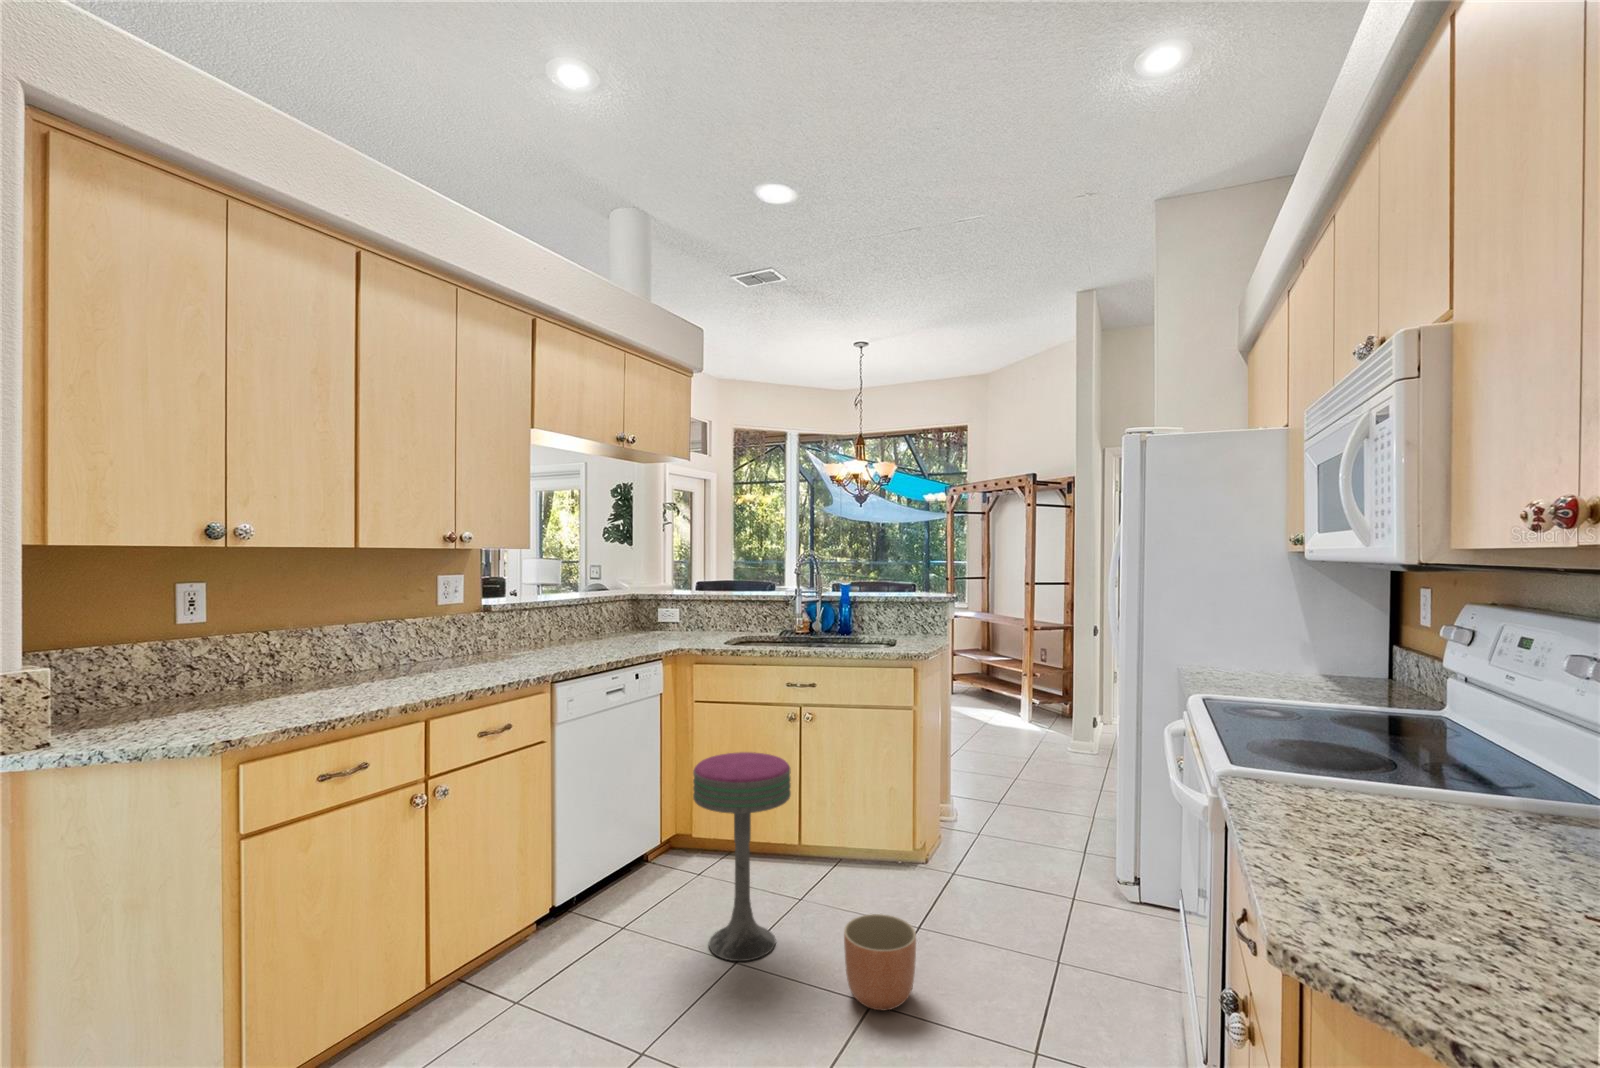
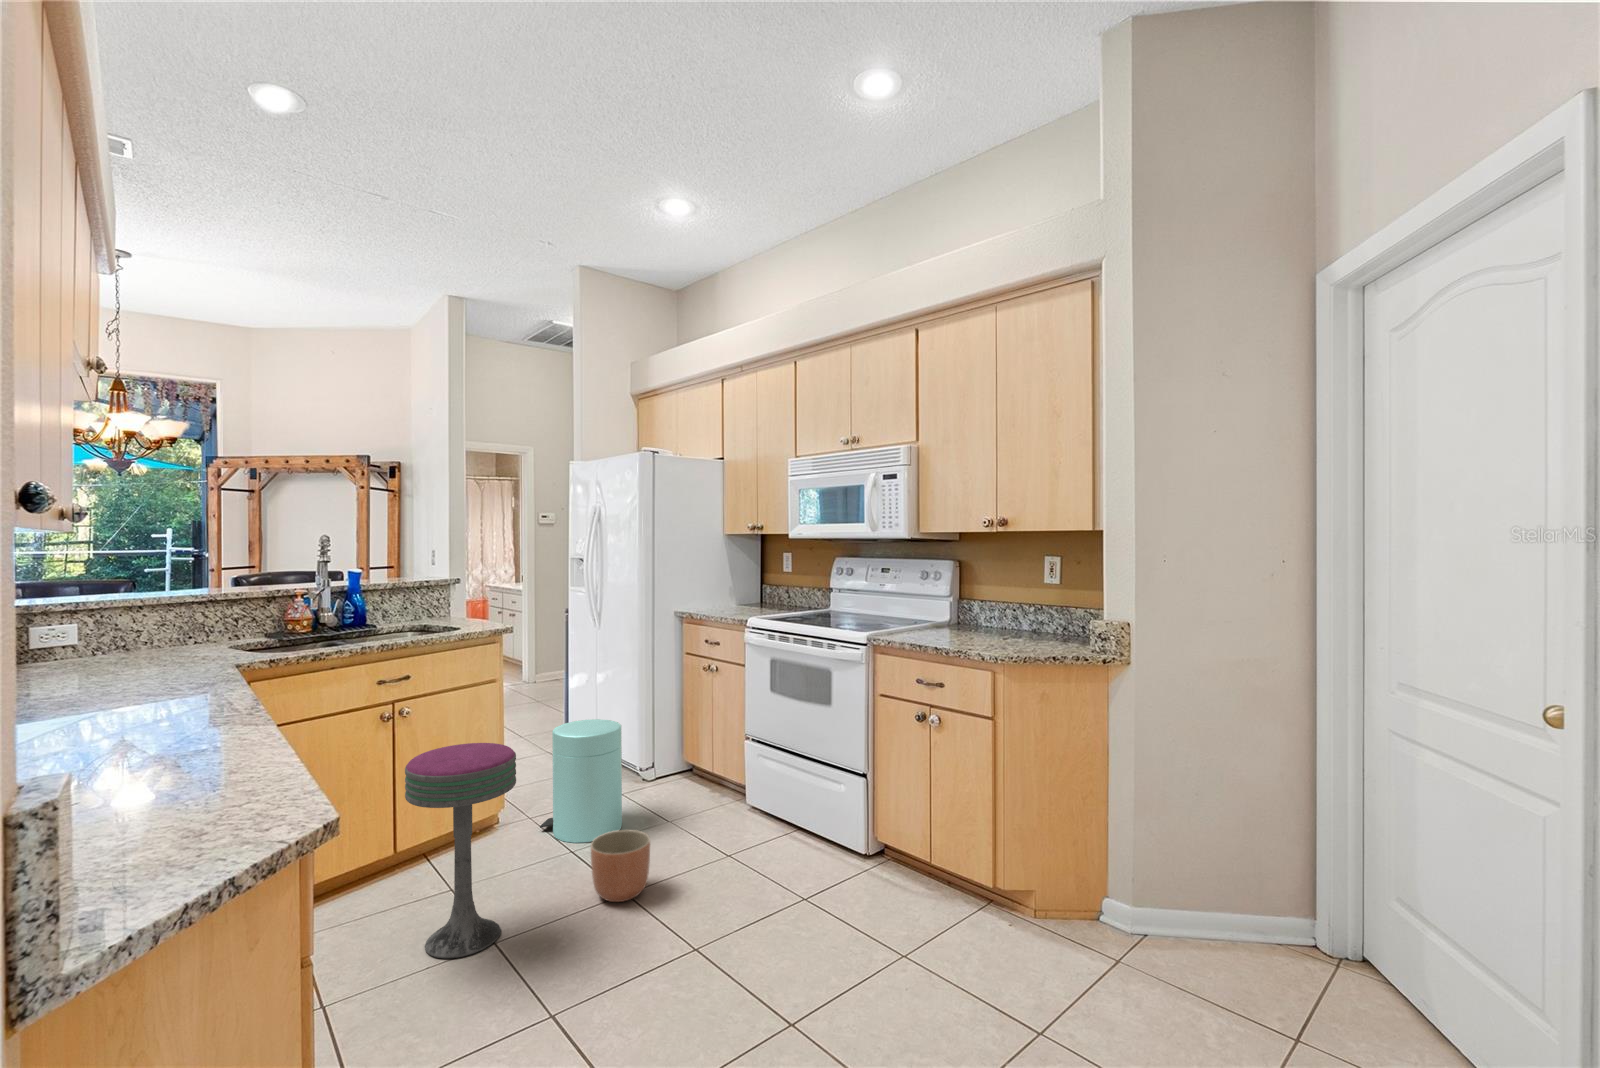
trash can: none [944,777,1029,936] -> present [540,719,622,843]

